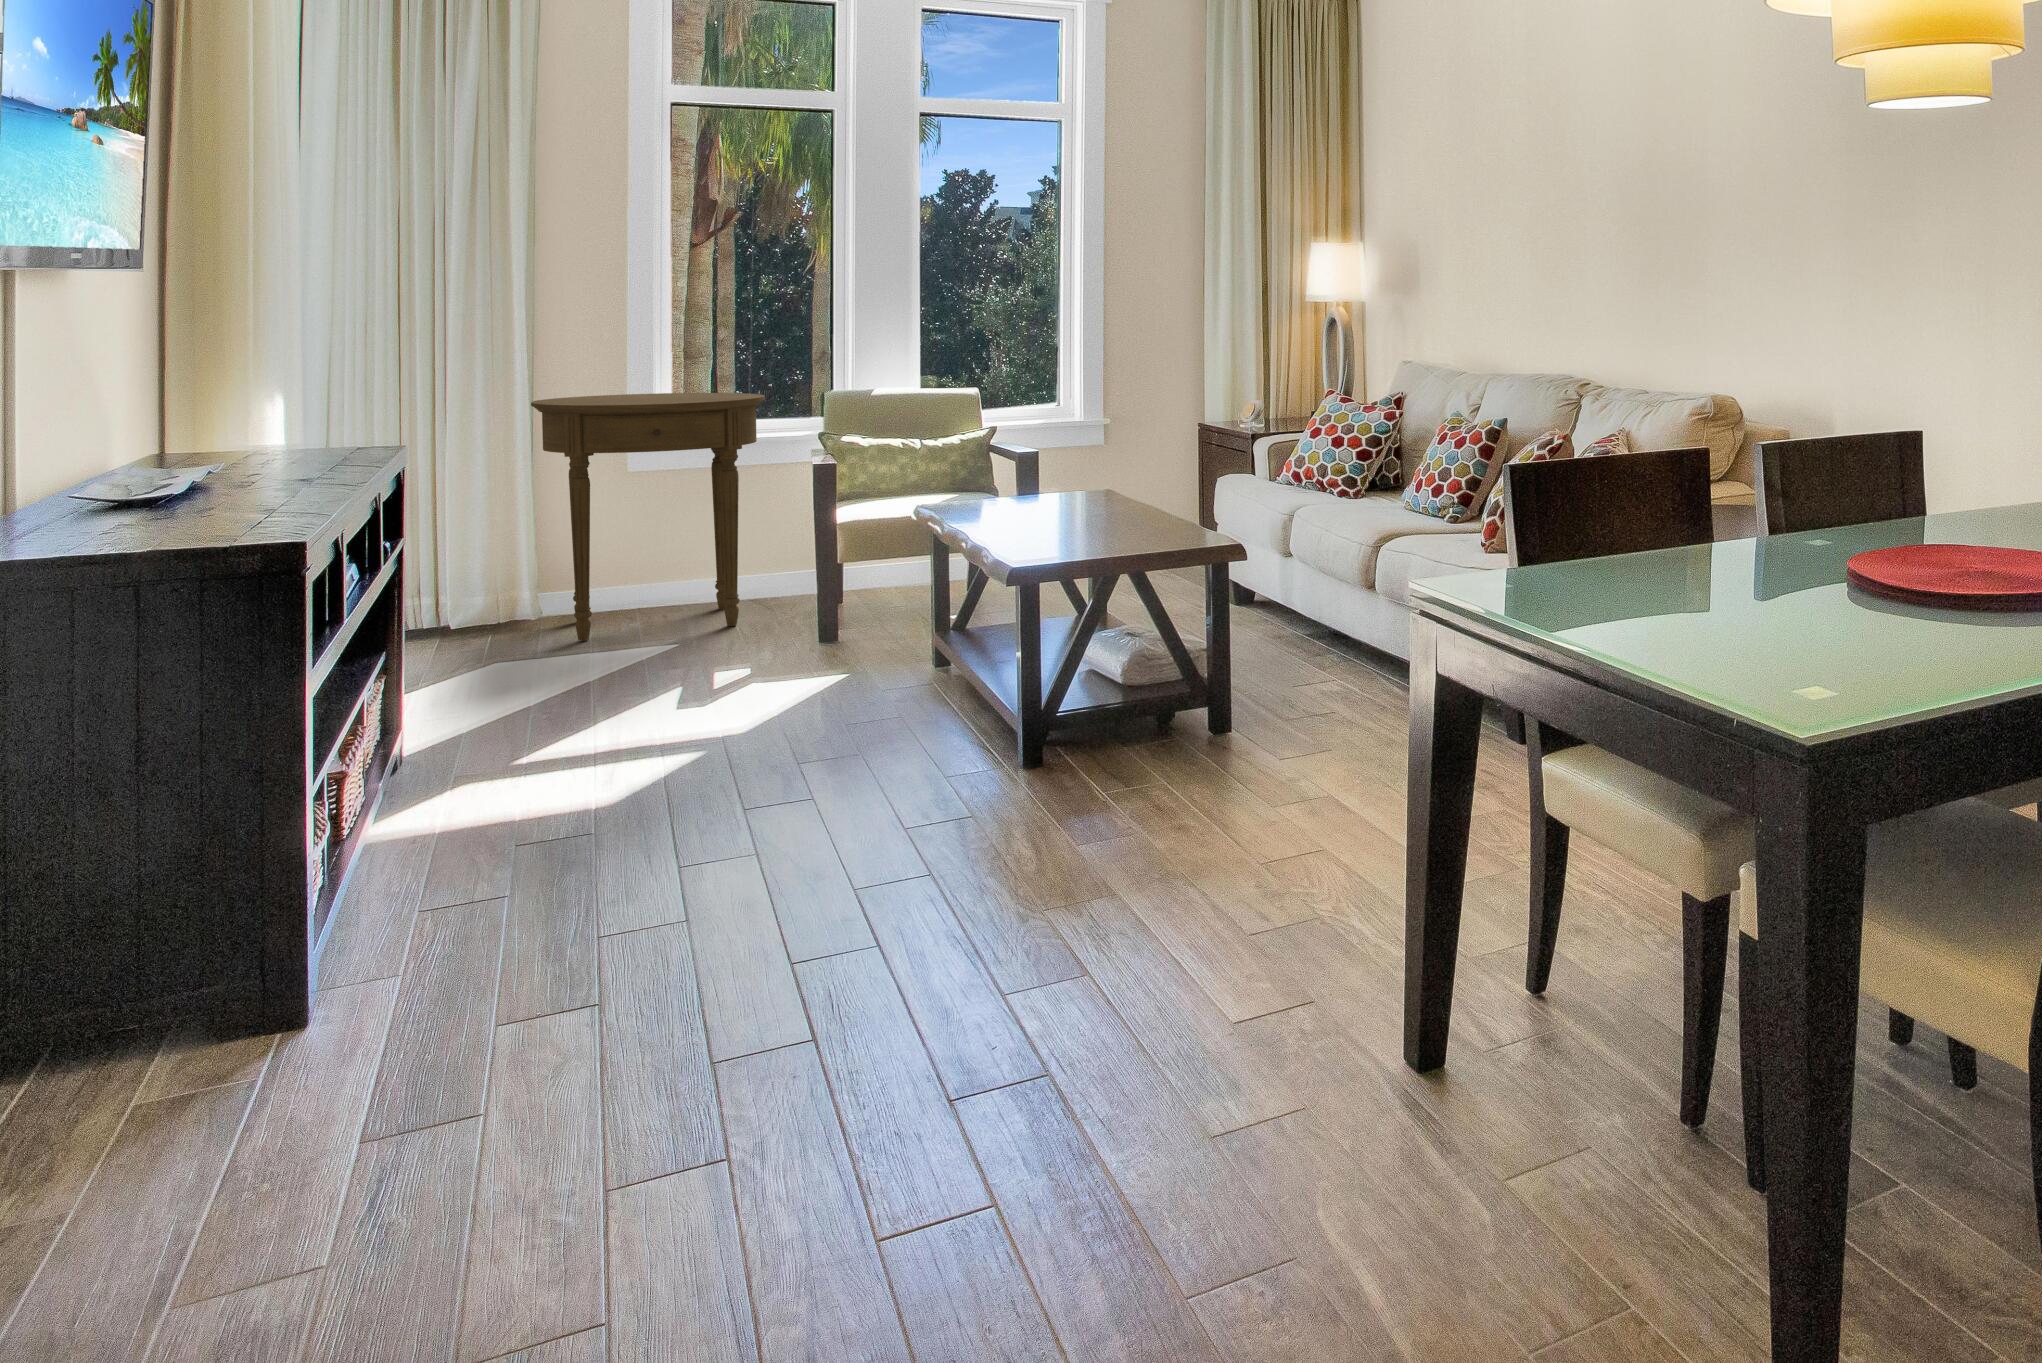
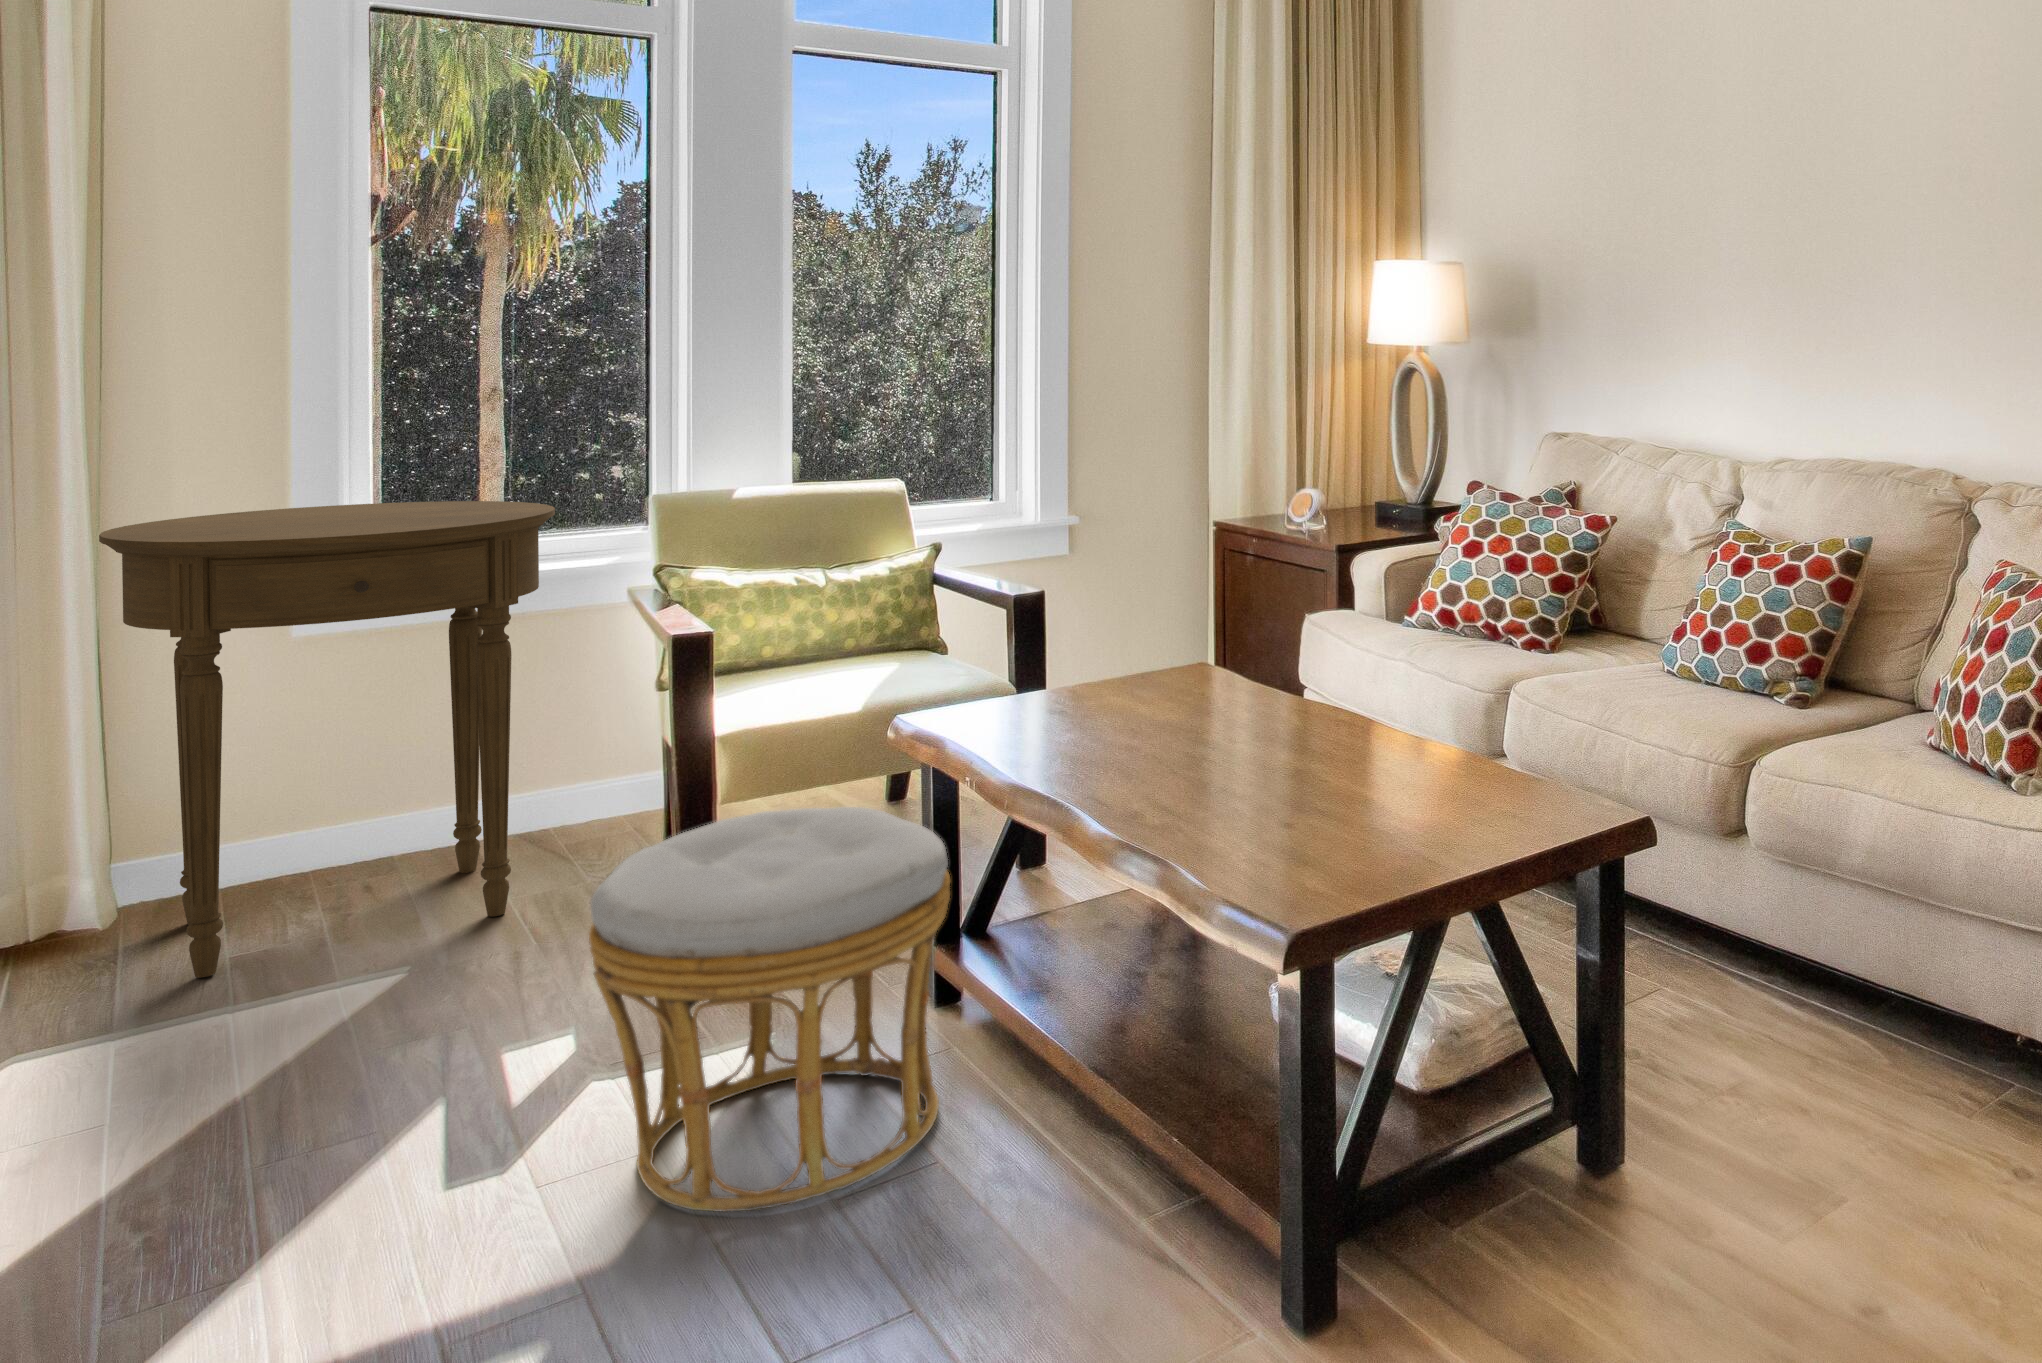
ottoman: none [739,546,920,723] -> present [589,807,950,1212]

